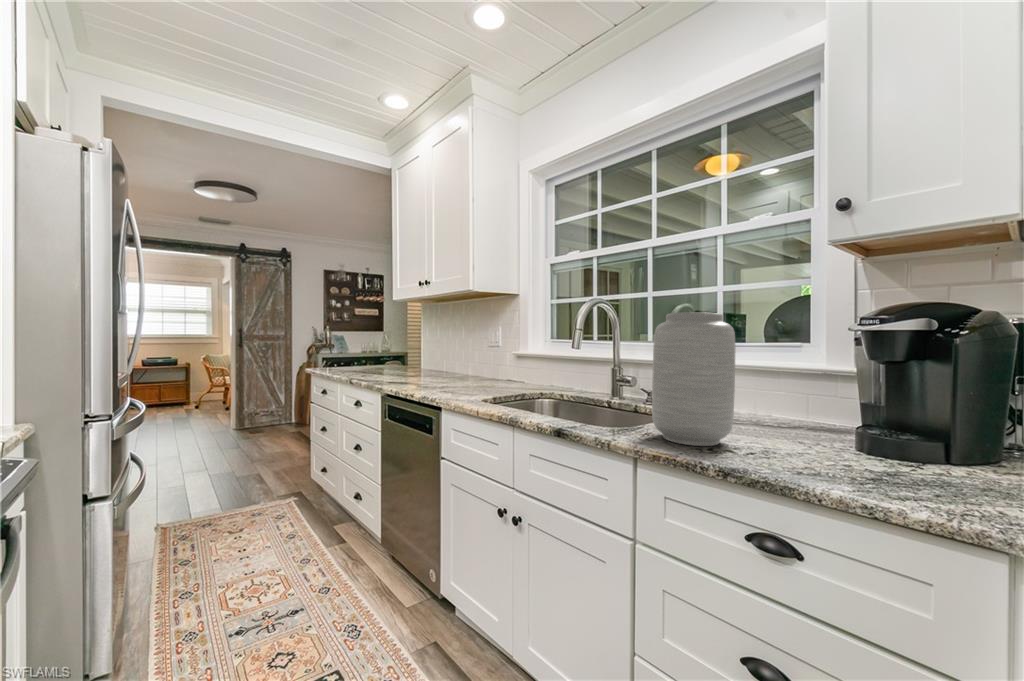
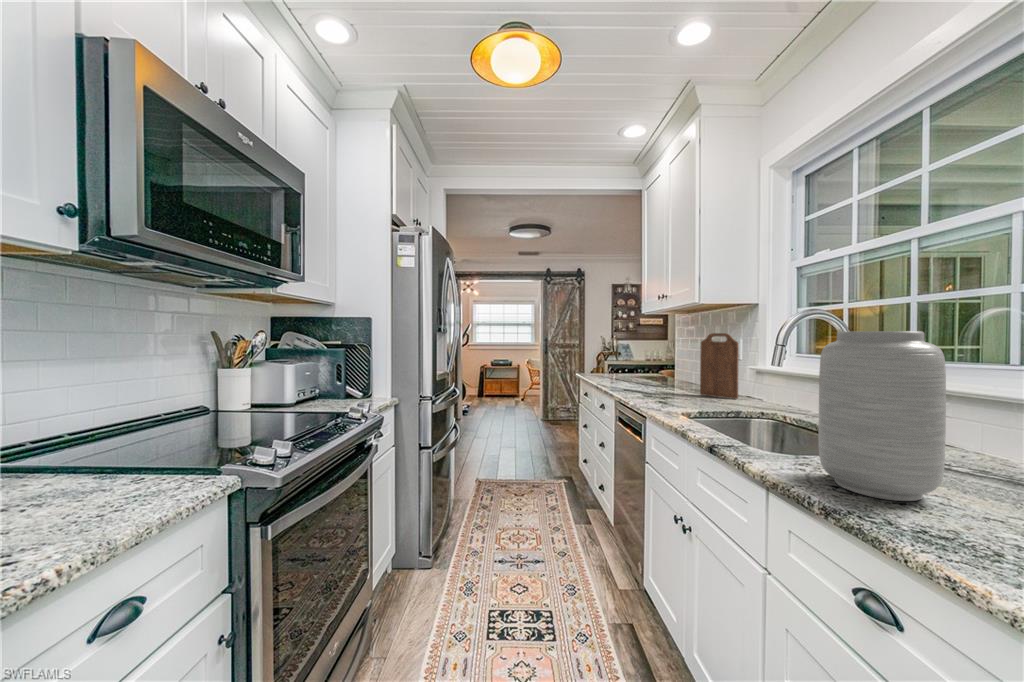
cutting board: none [468,321,504,384] -> present [700,333,739,399]

